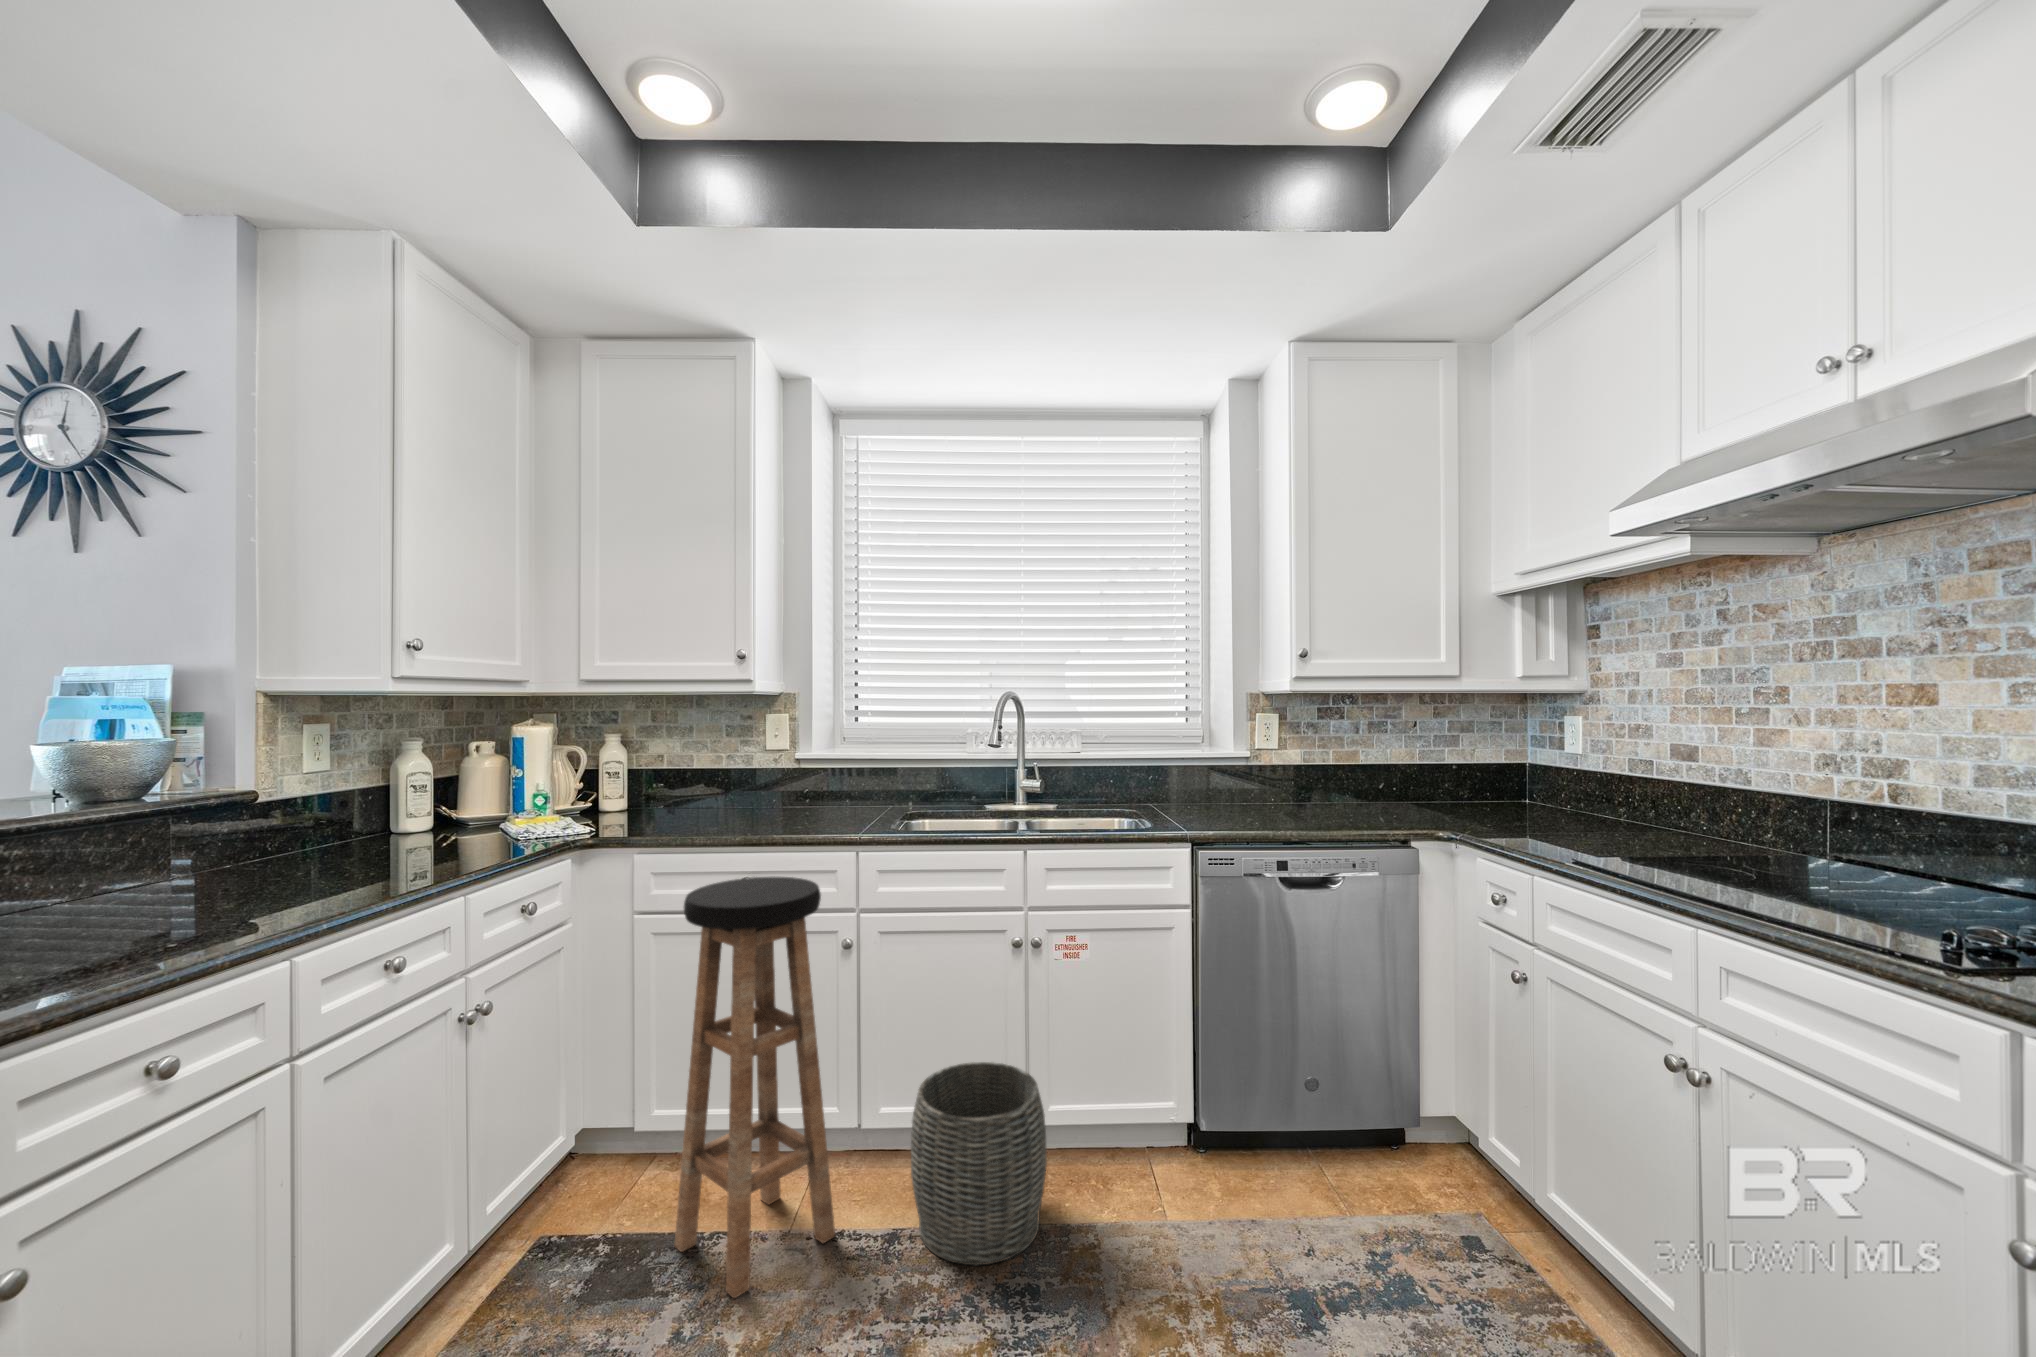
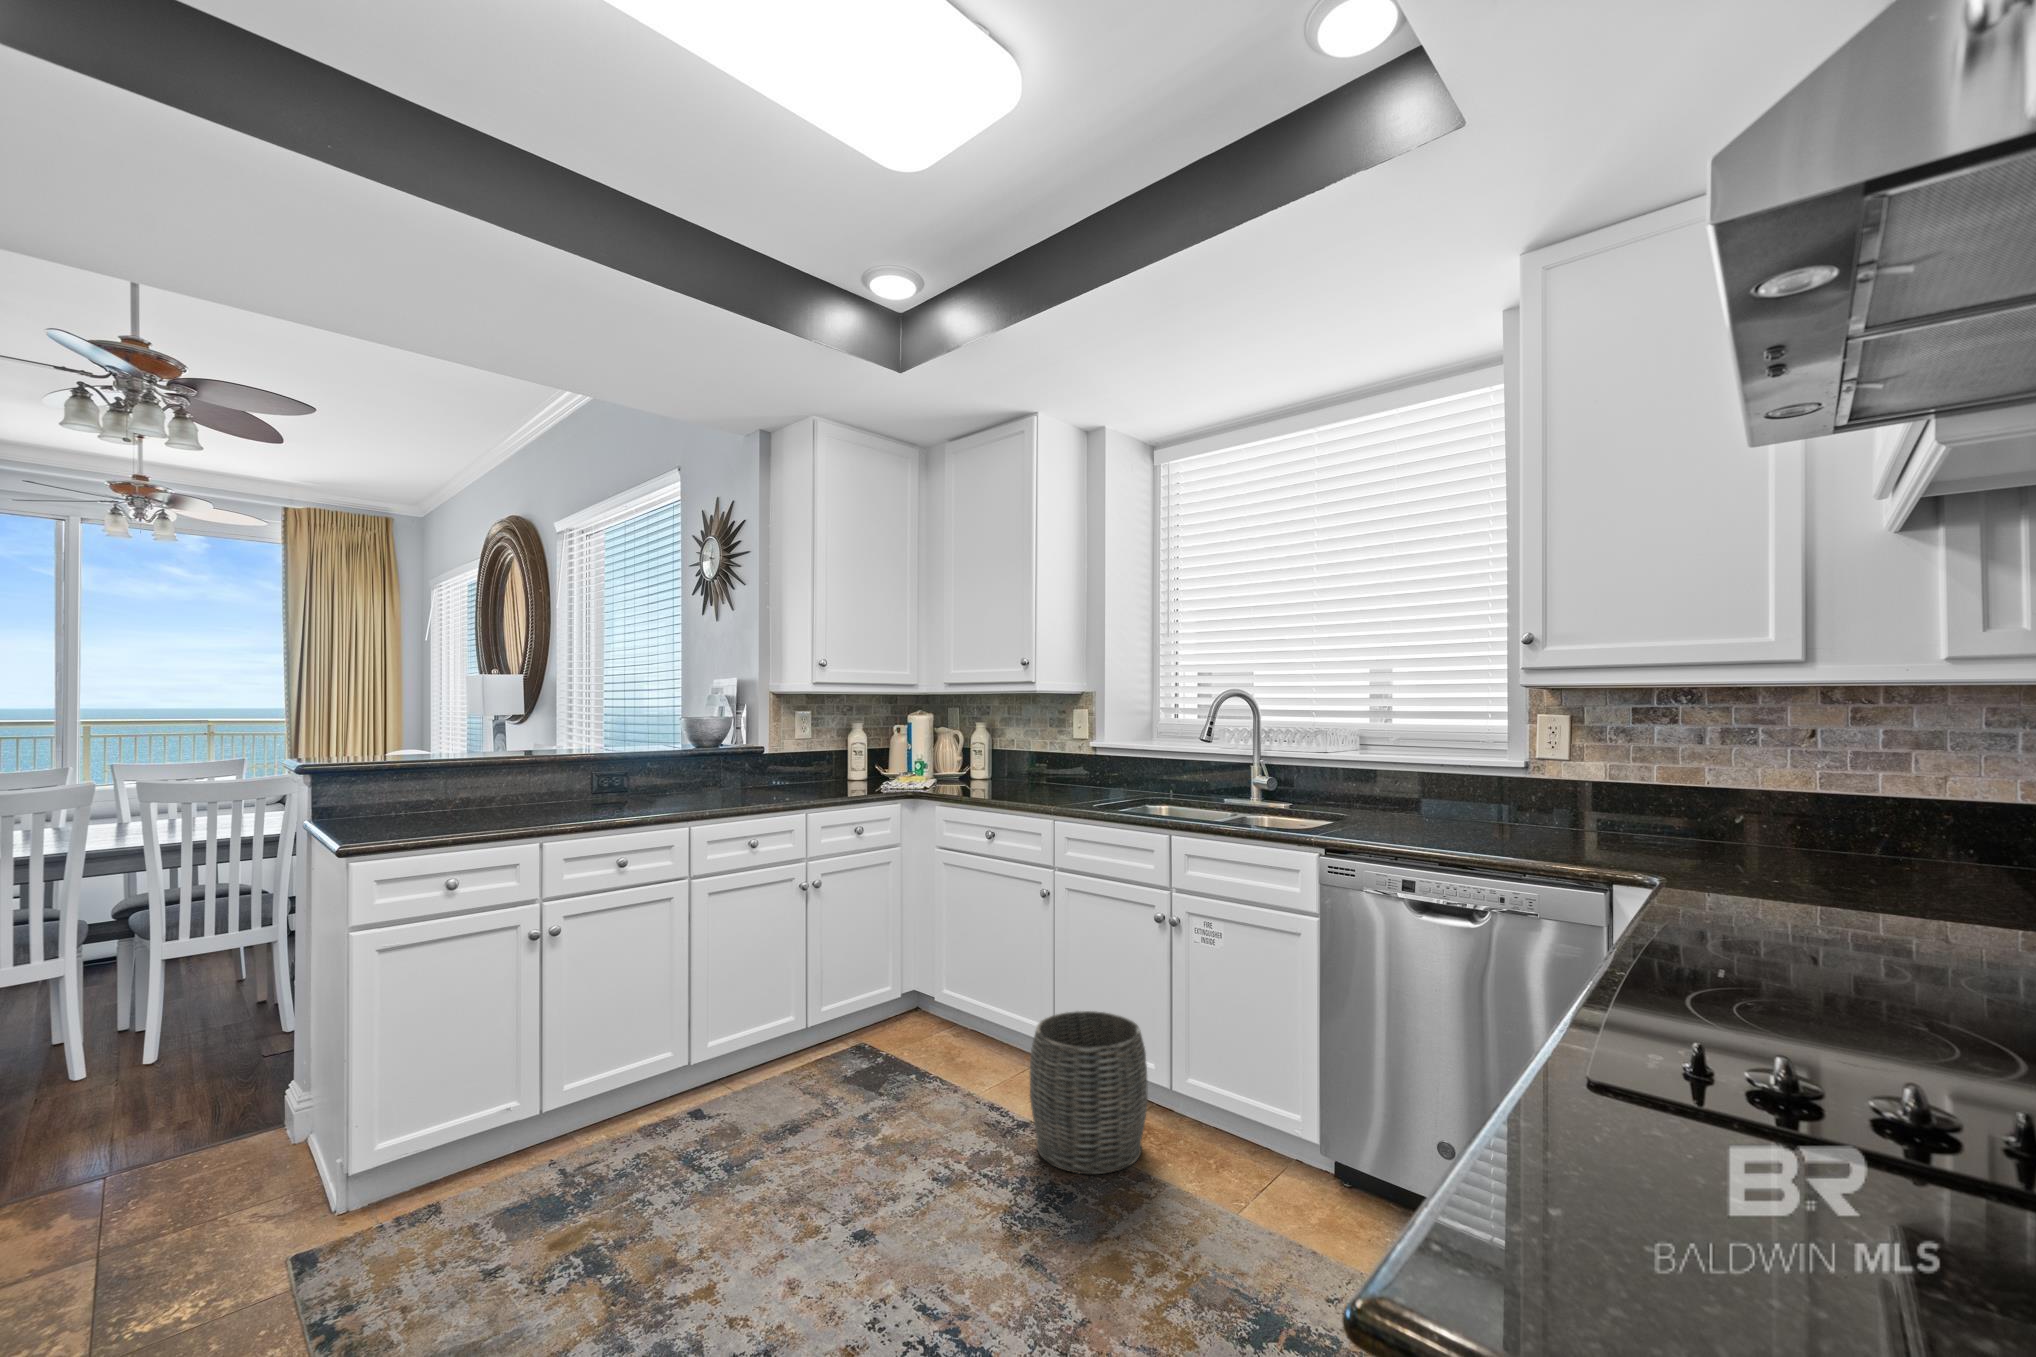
bar stool: present [674,877,835,1298] -> none [902,827,998,1114]

